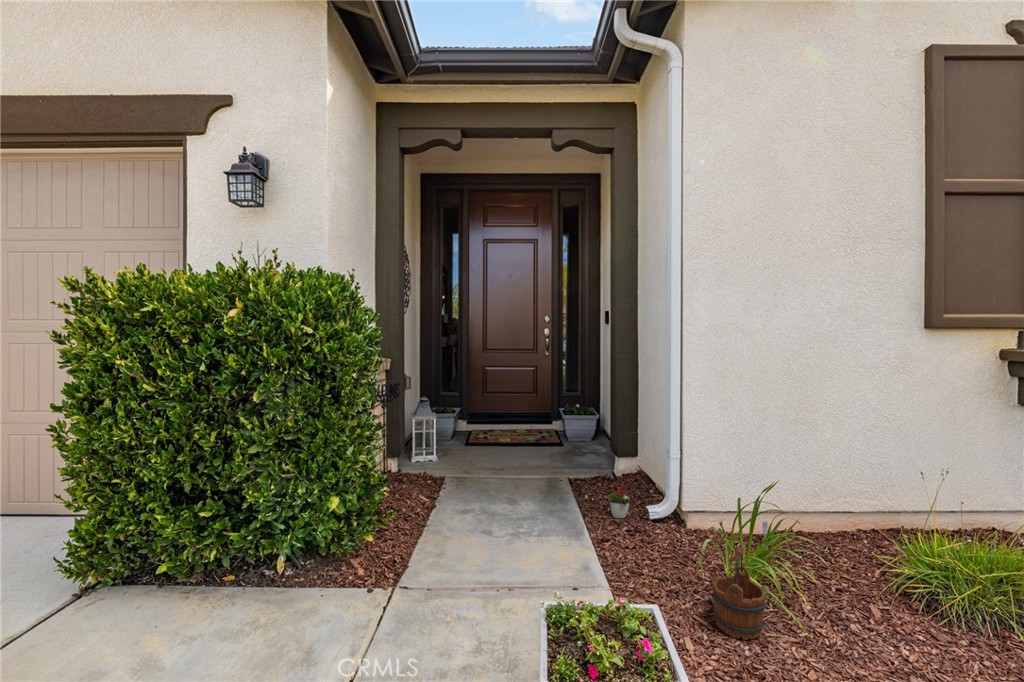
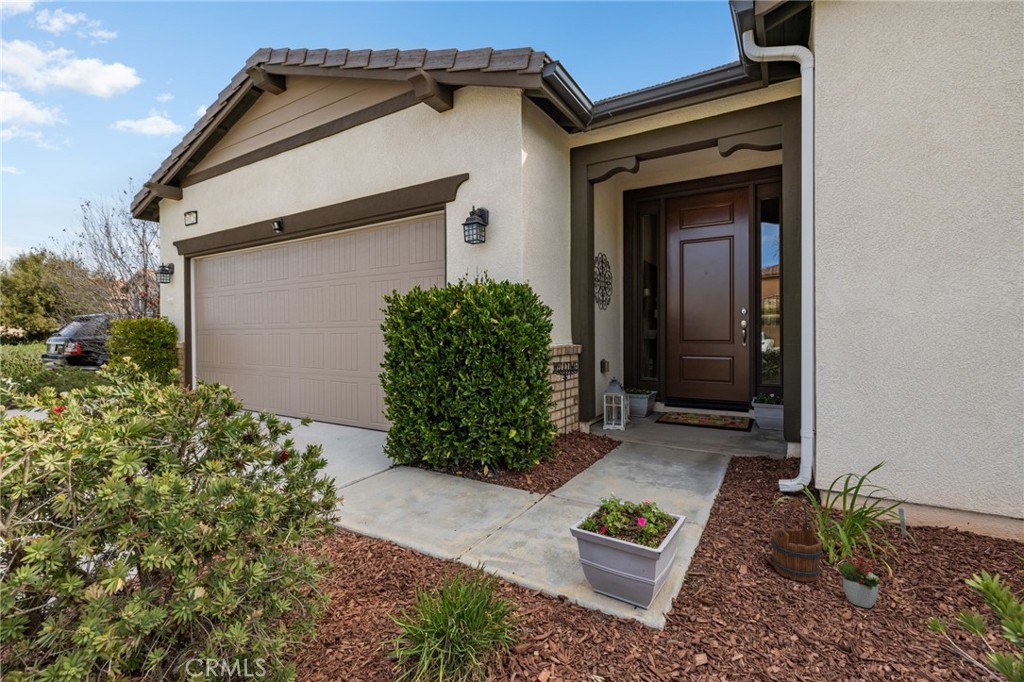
decorative plant: present [608,482,630,518] -> present [837,547,880,608]

